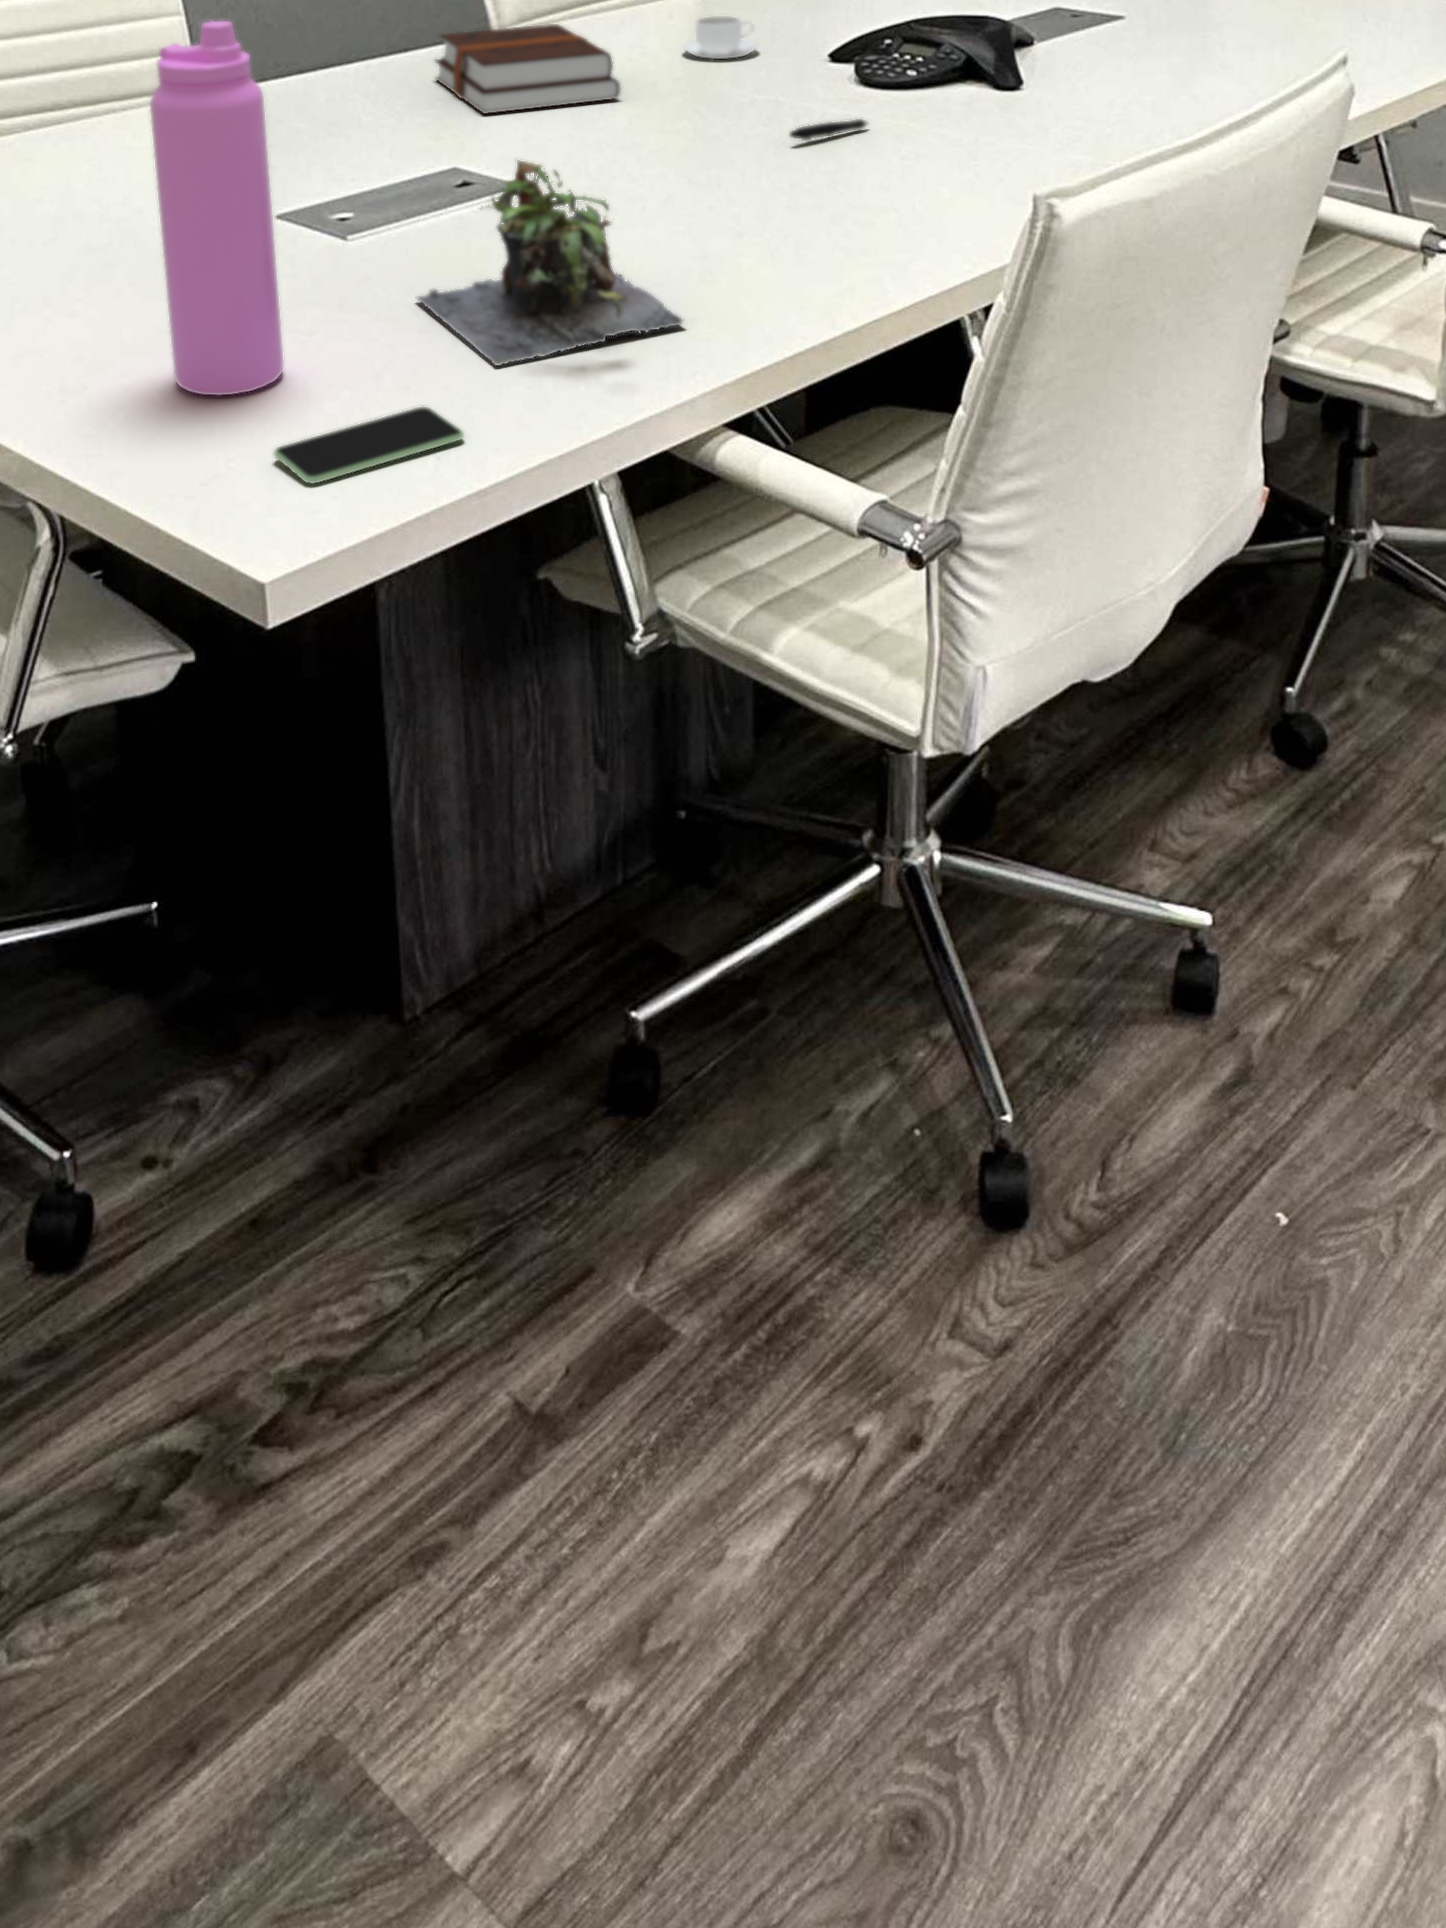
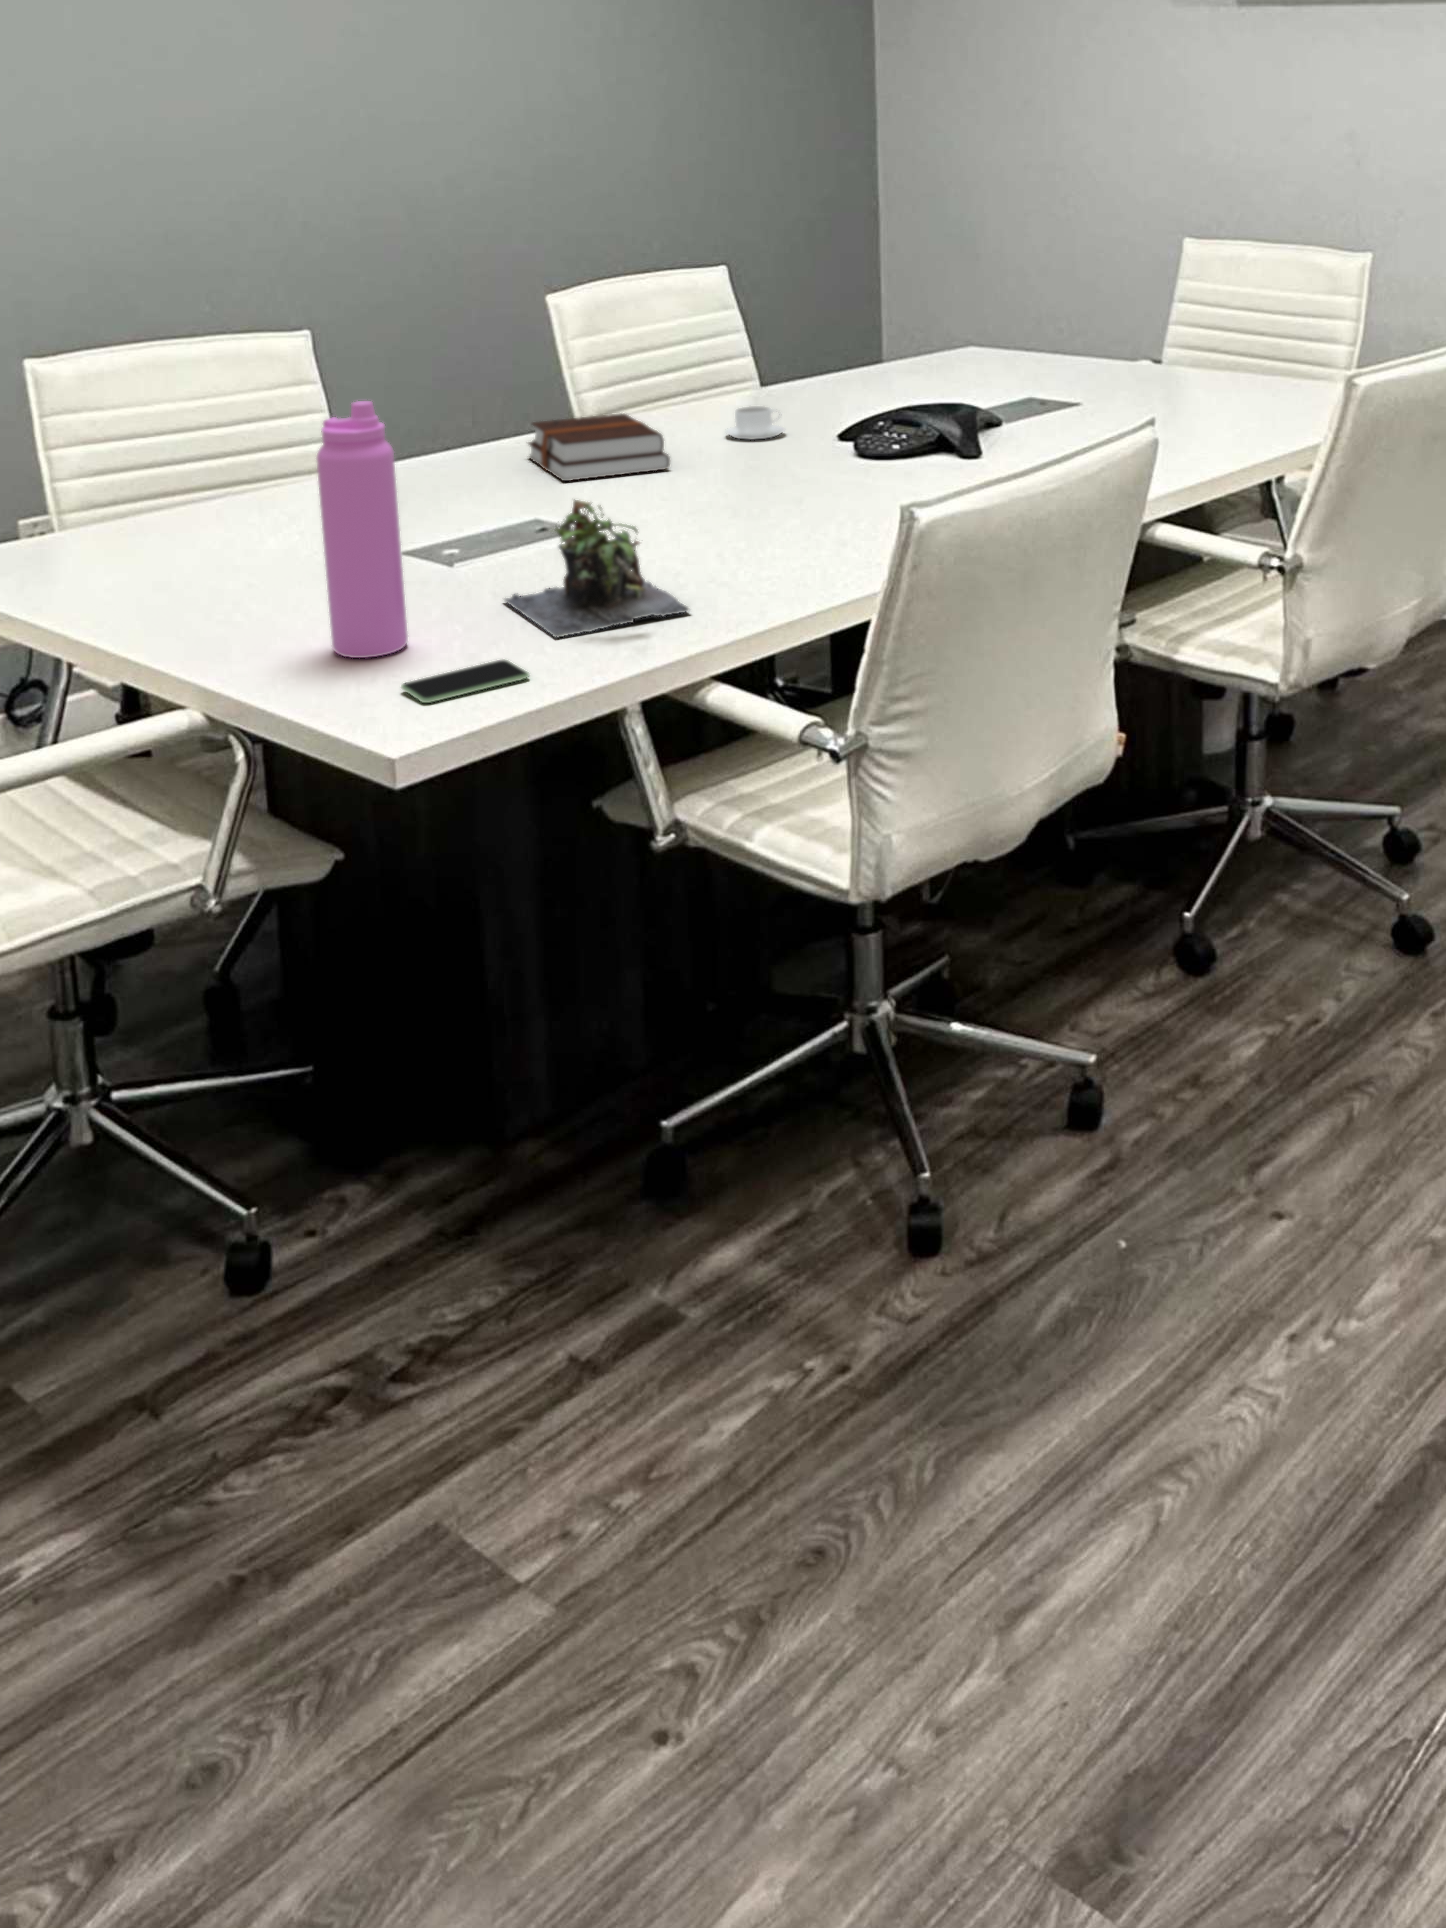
pen: present [790,119,868,141] -> none [793,479,857,496]

